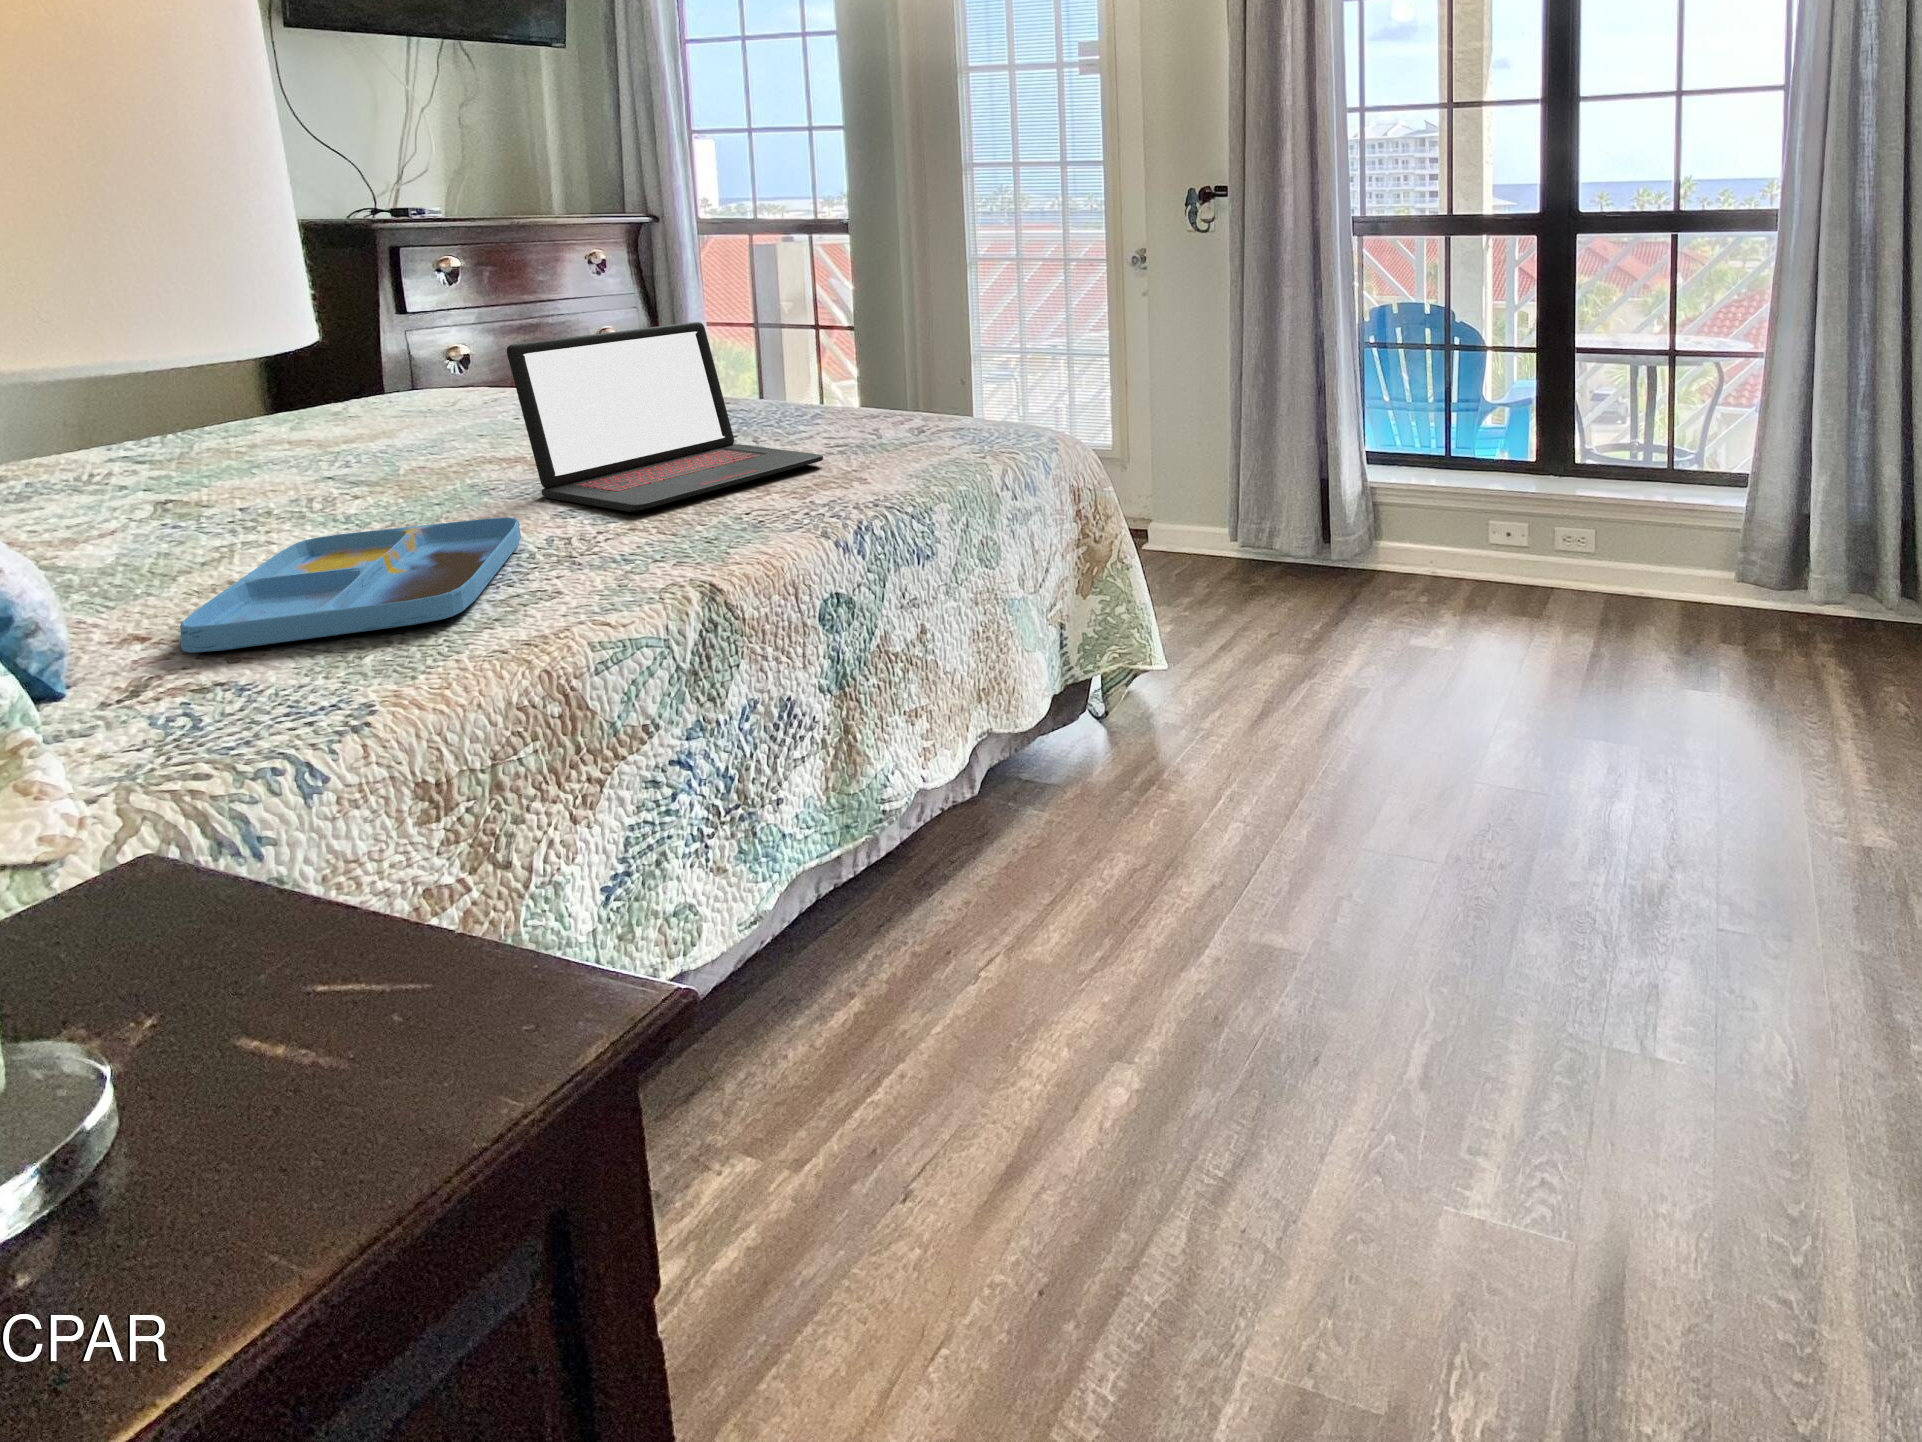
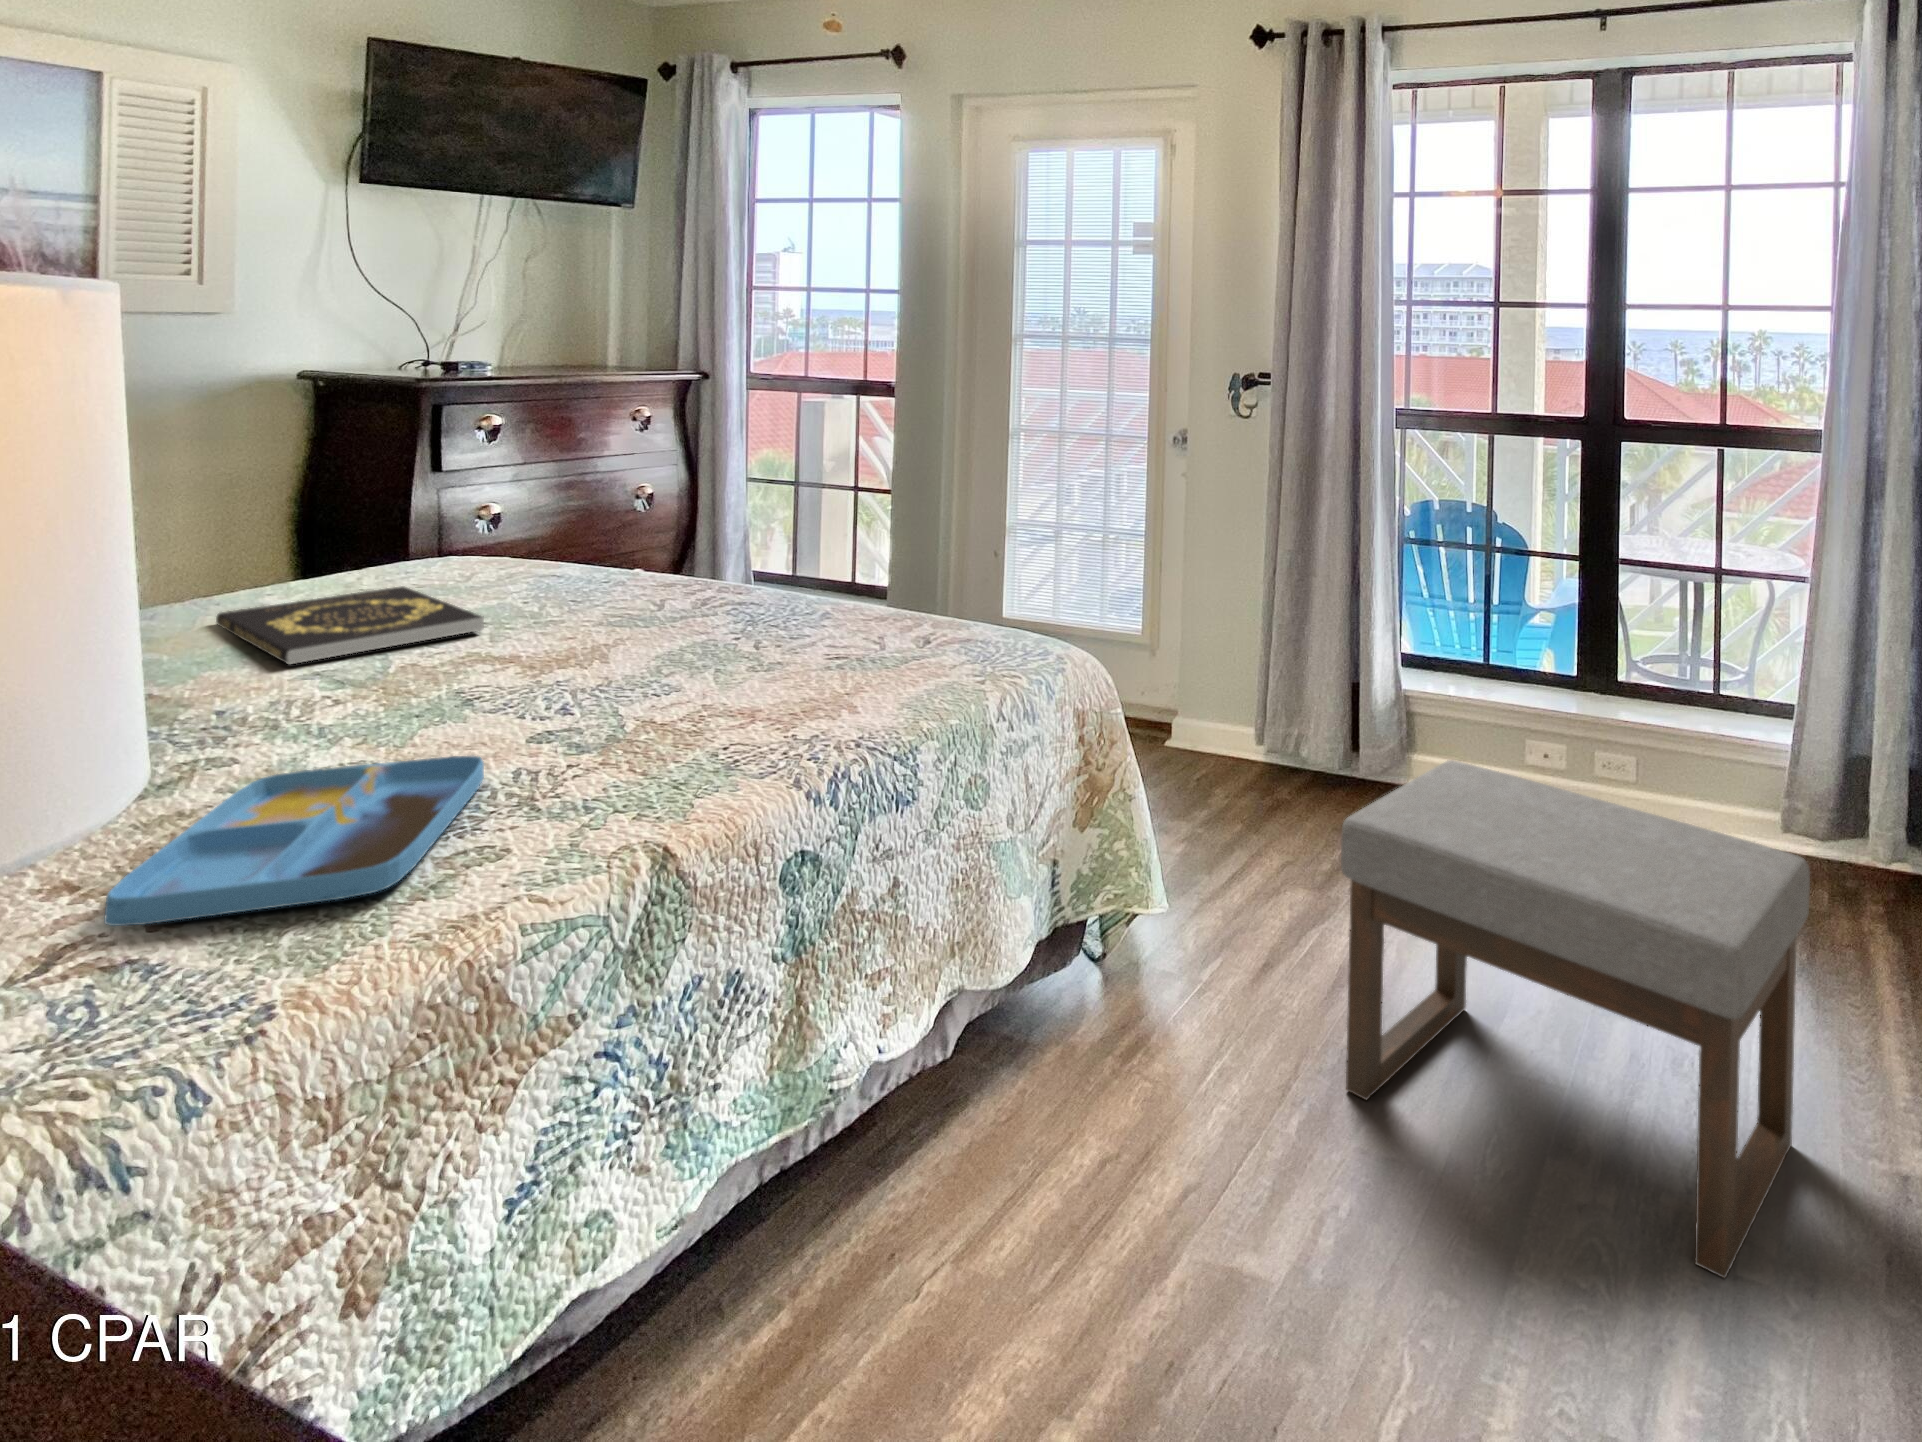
laptop: present [507,322,823,512] -> none [502,529,815,747]
book: none [214,403,485,464] -> present [216,586,484,664]
ottoman: none [1337,516,1777,928] -> present [1341,760,1810,1278]

